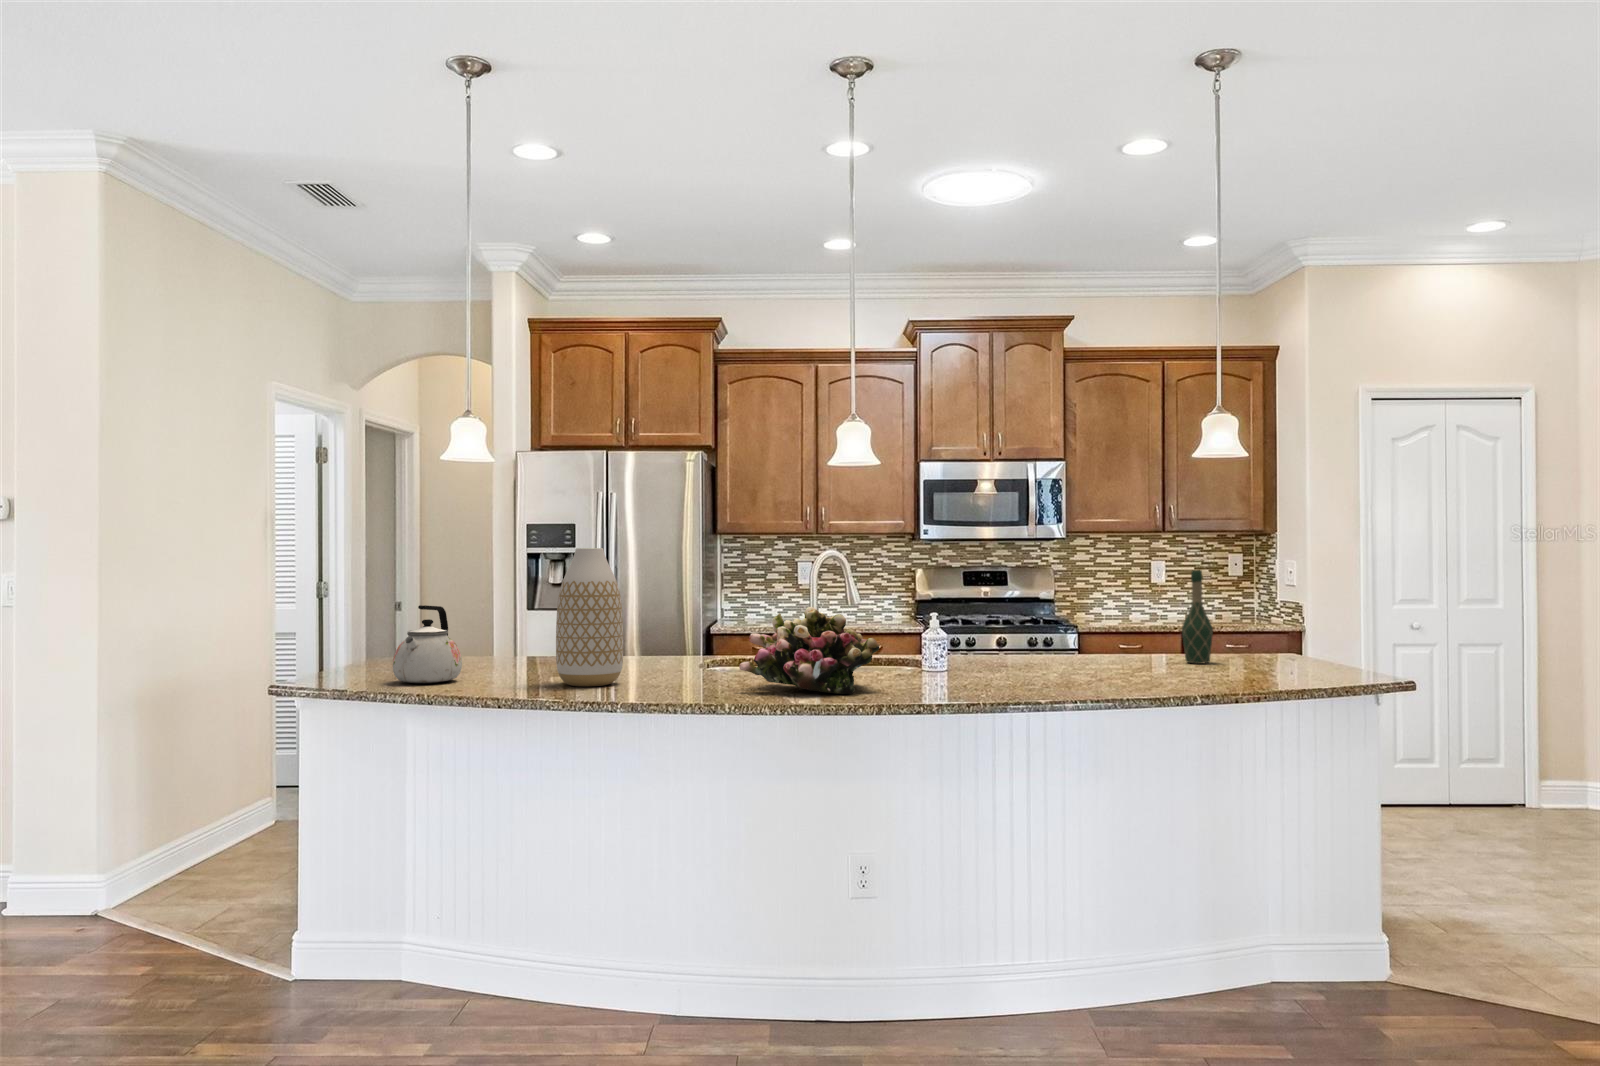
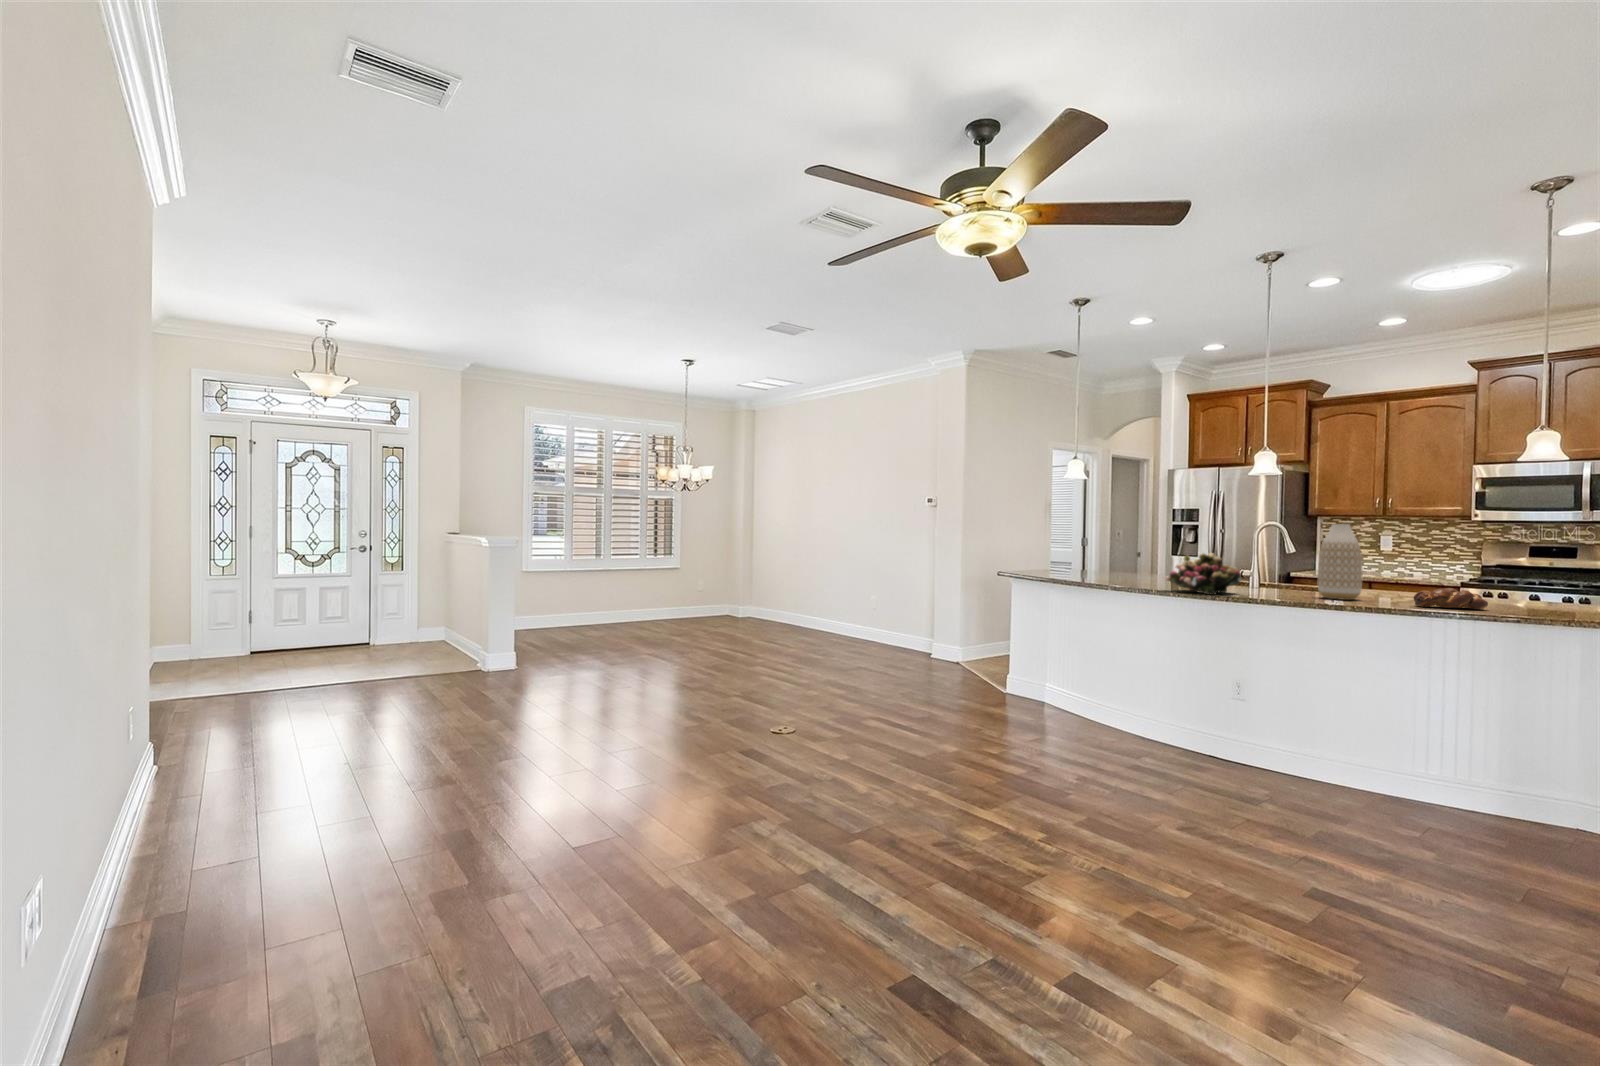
vase: present [556,548,623,686] -> present [1318,524,1362,600]
wine bottle: present [1182,570,1213,664] -> none [1536,544,1565,609]
kettle: present [393,605,462,683] -> none [1039,546,1068,578]
bread loaf: none [1111,645,1200,680] -> present [1414,588,1488,609]

